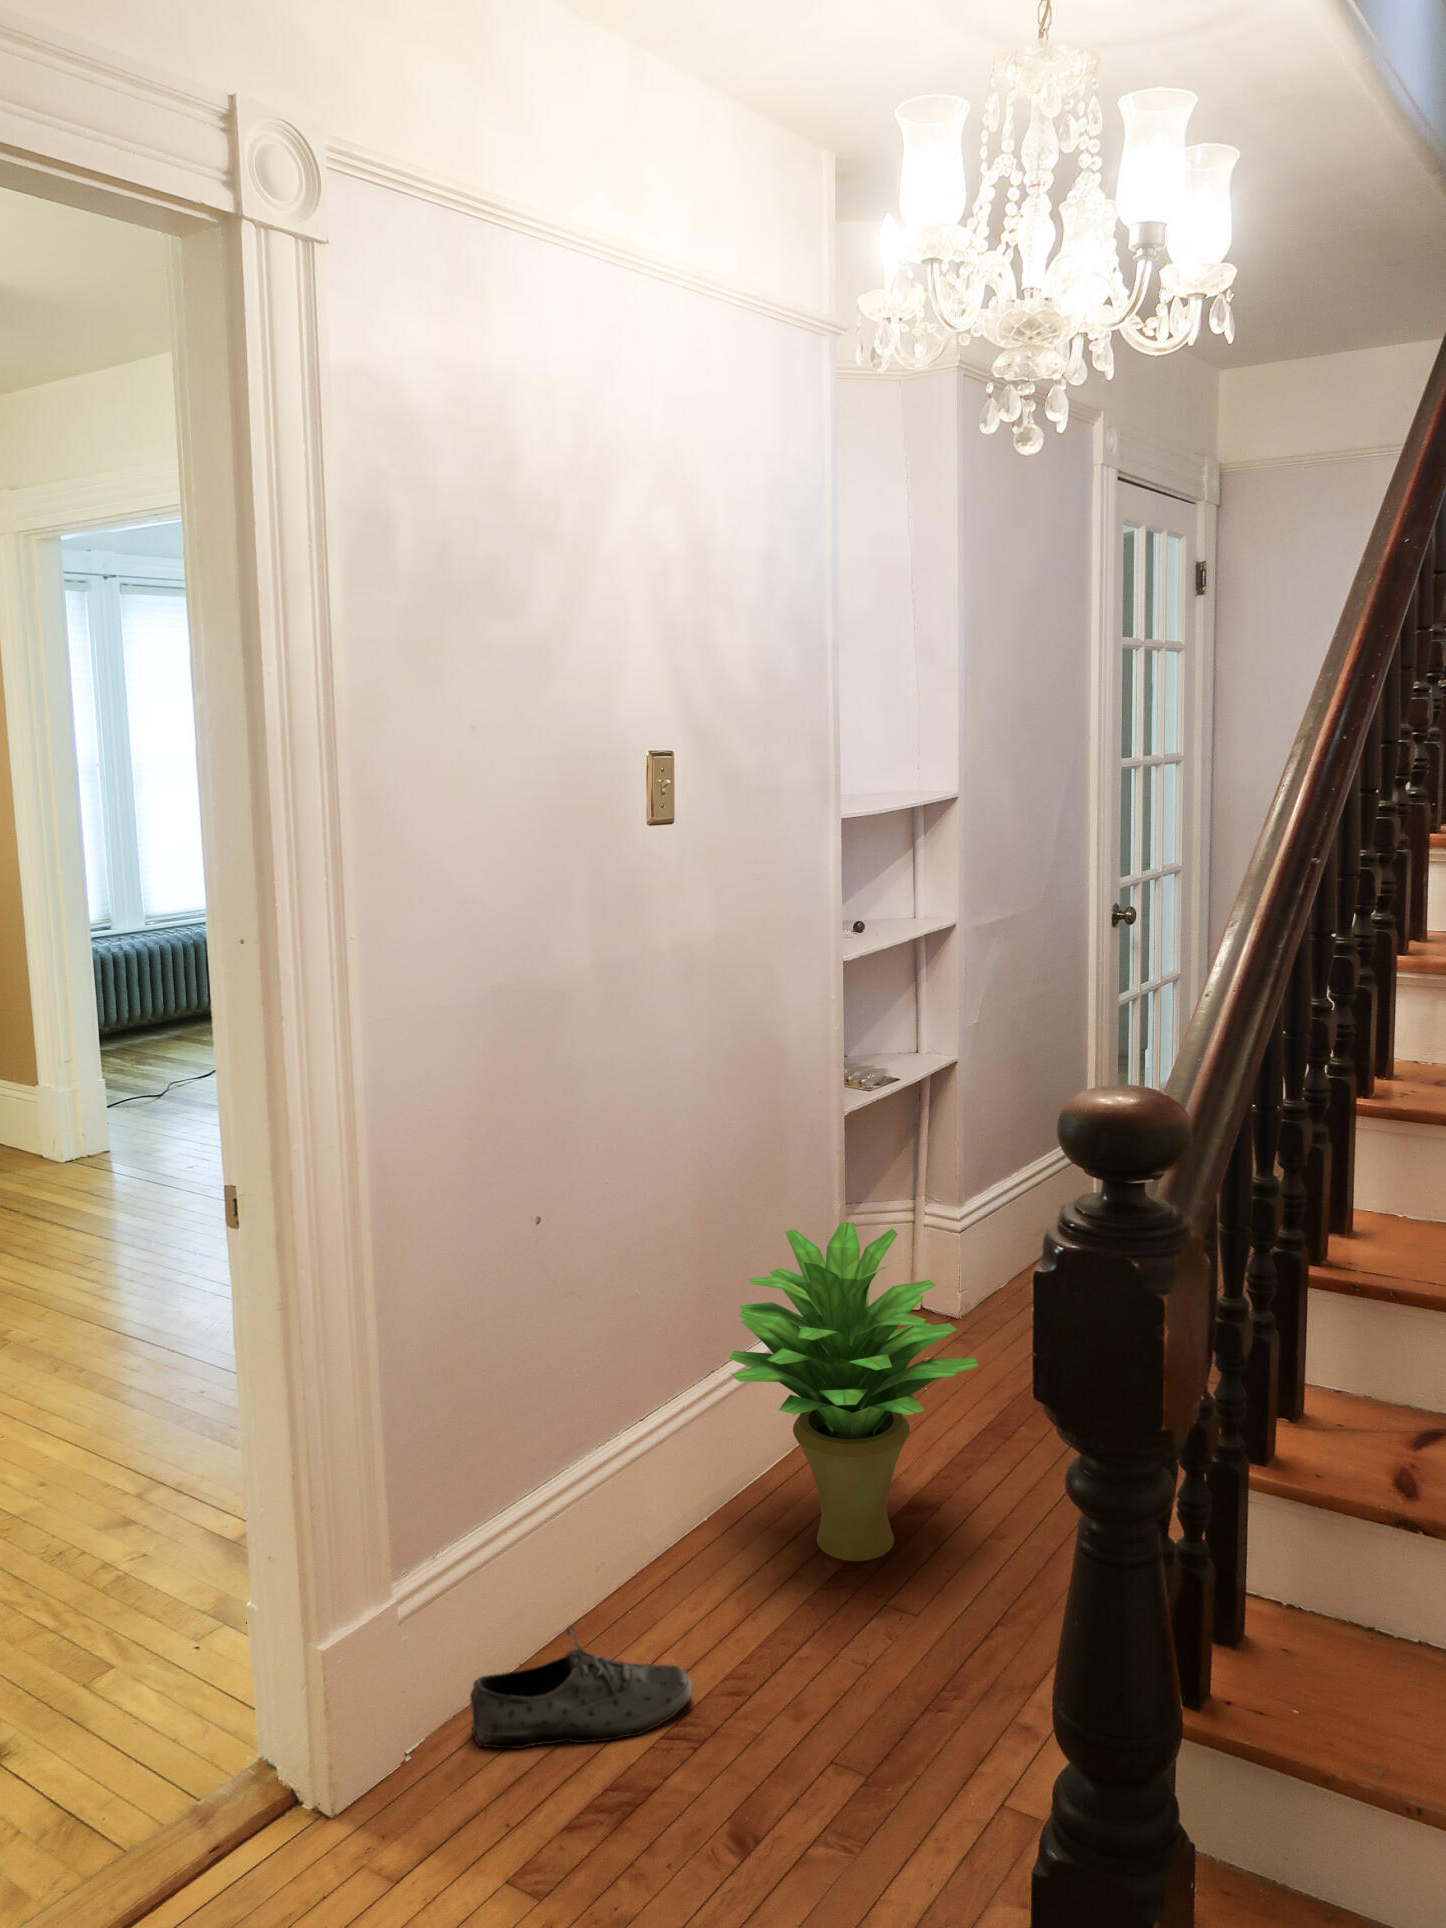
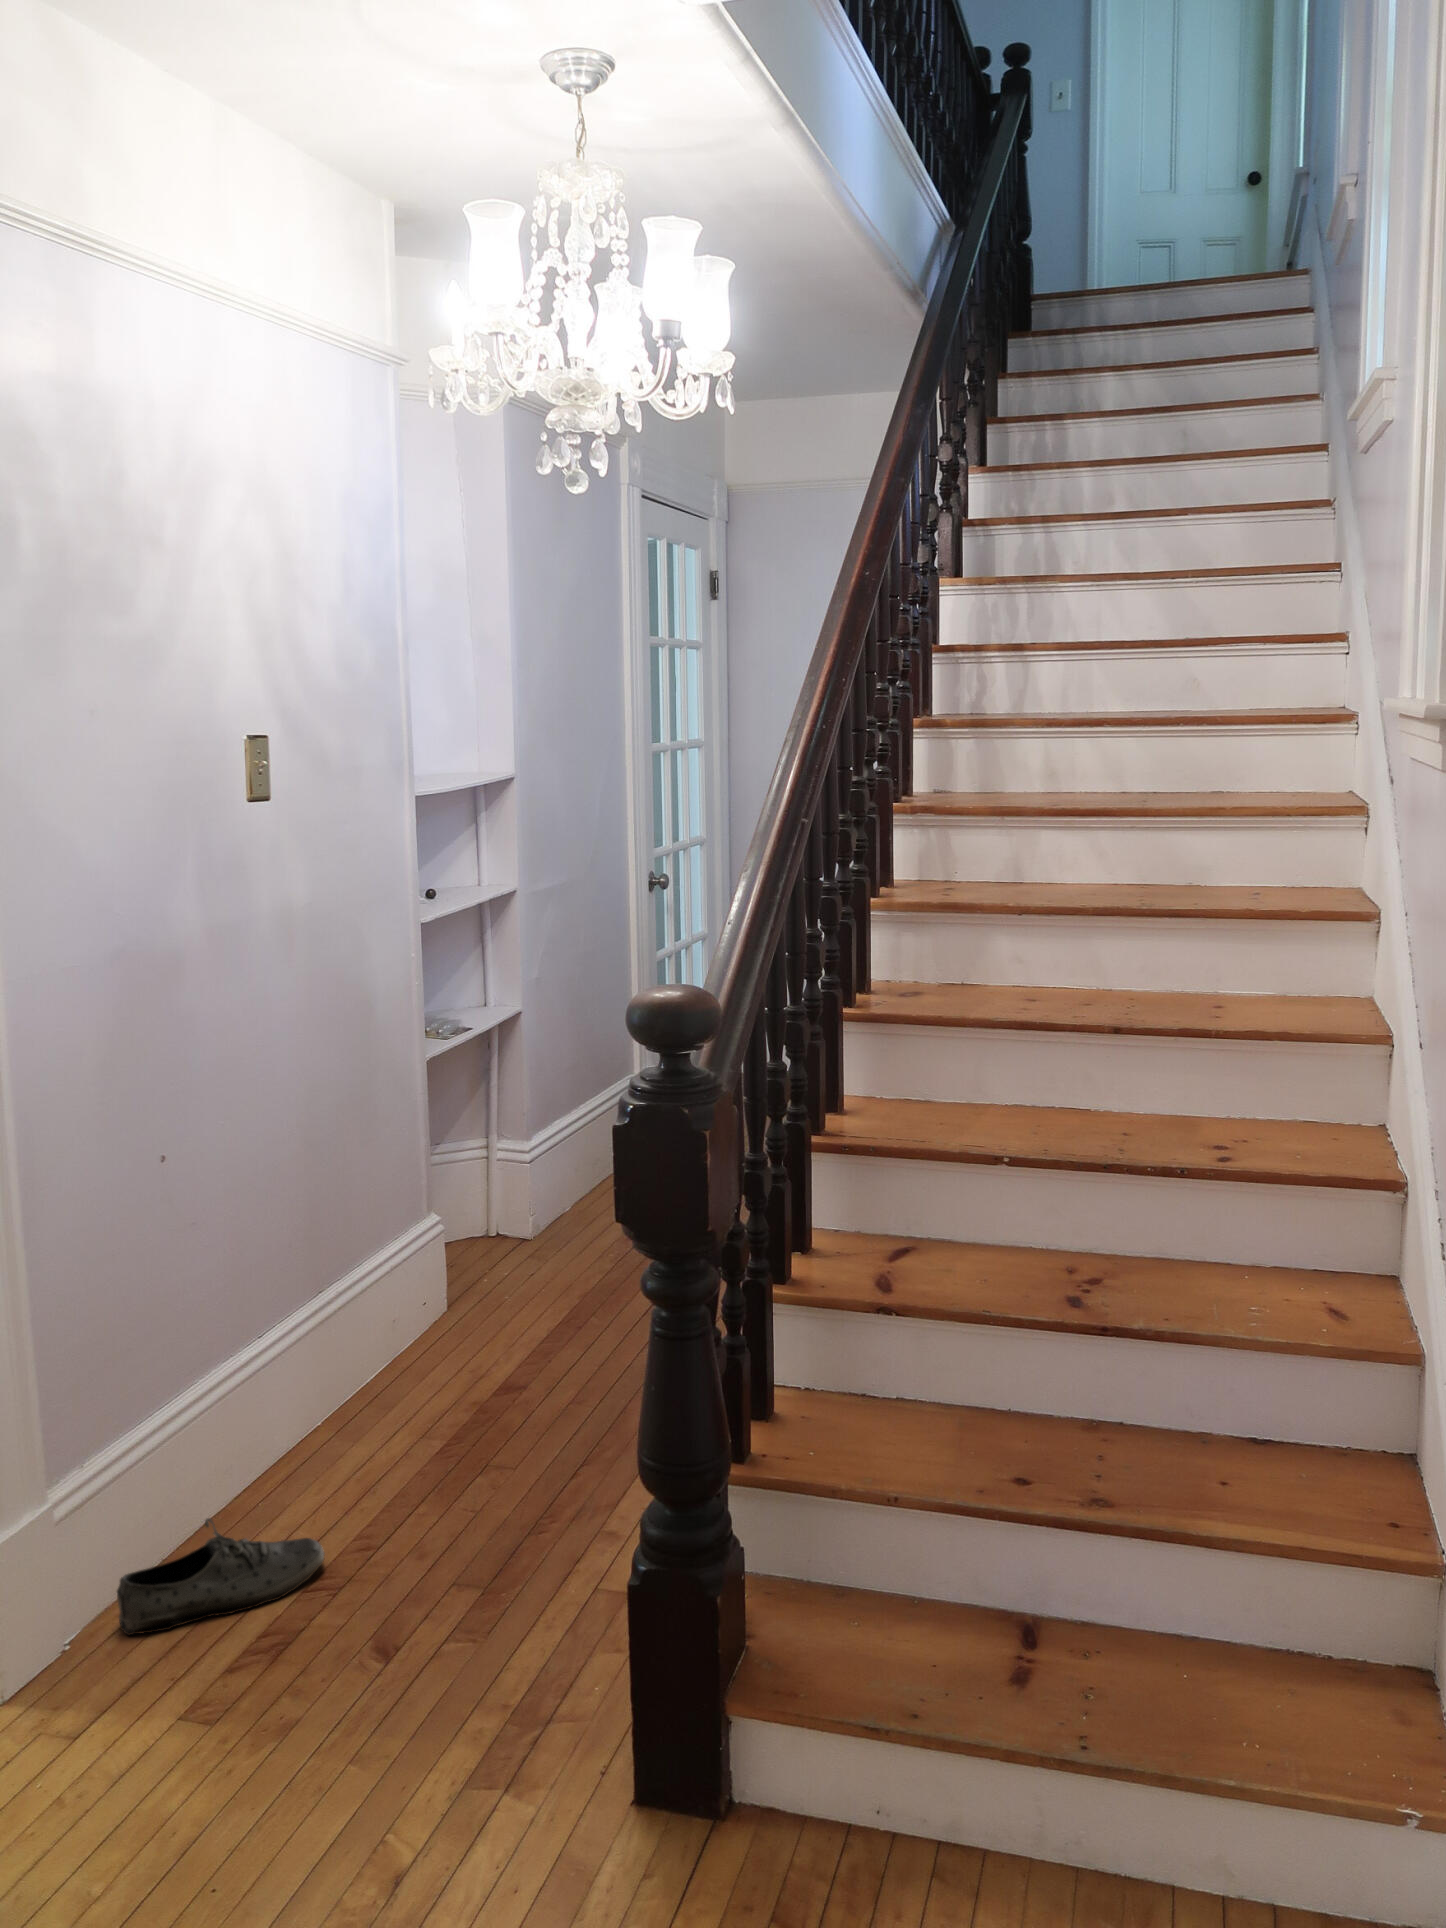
potted plant: present [729,1222,978,1561] -> none [338,1147,557,1437]

